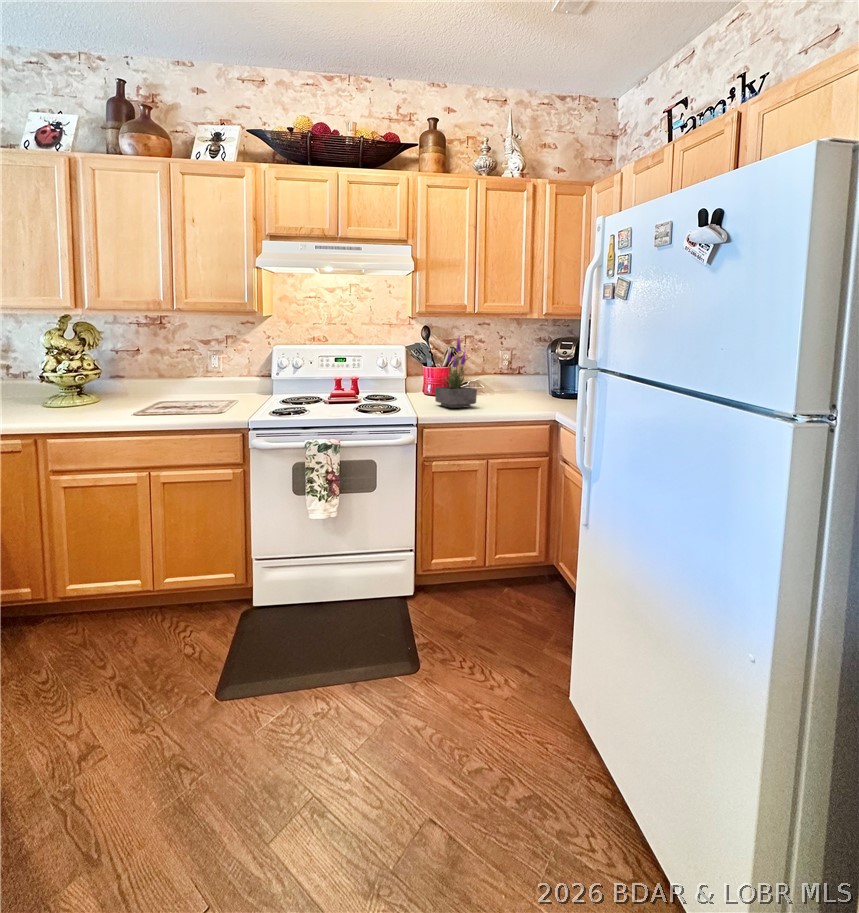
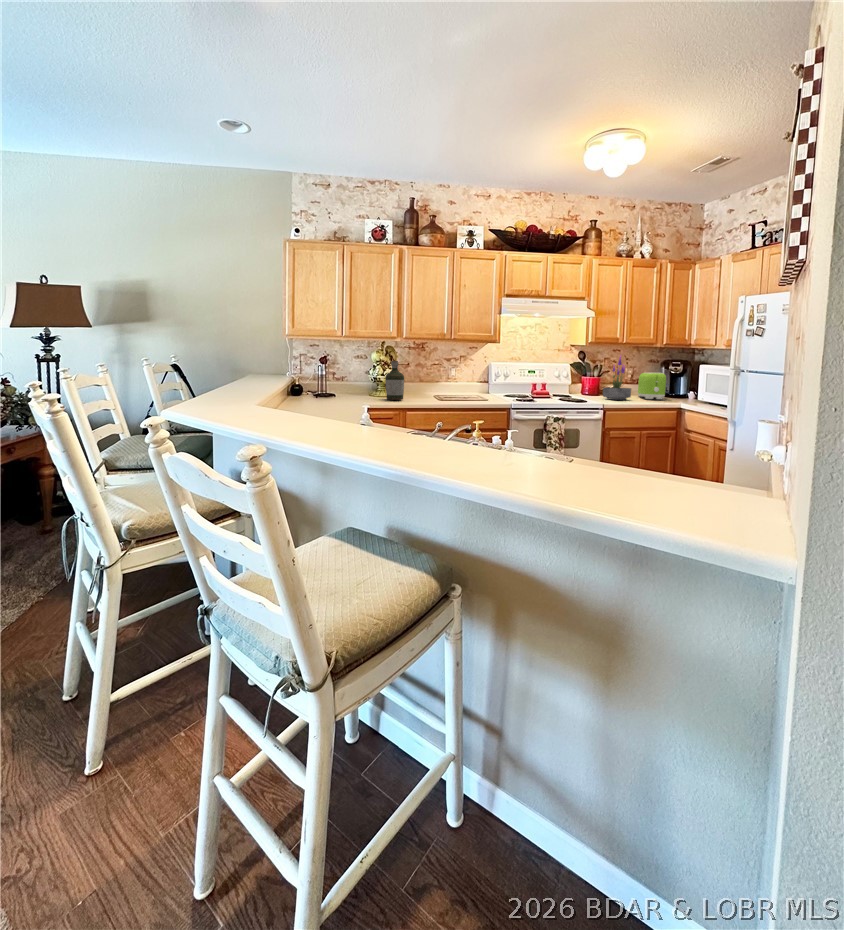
bottle: none [47,347,79,412] -> present [385,361,404,400]
toaster: none [502,362,536,406] -> present [638,373,666,399]

